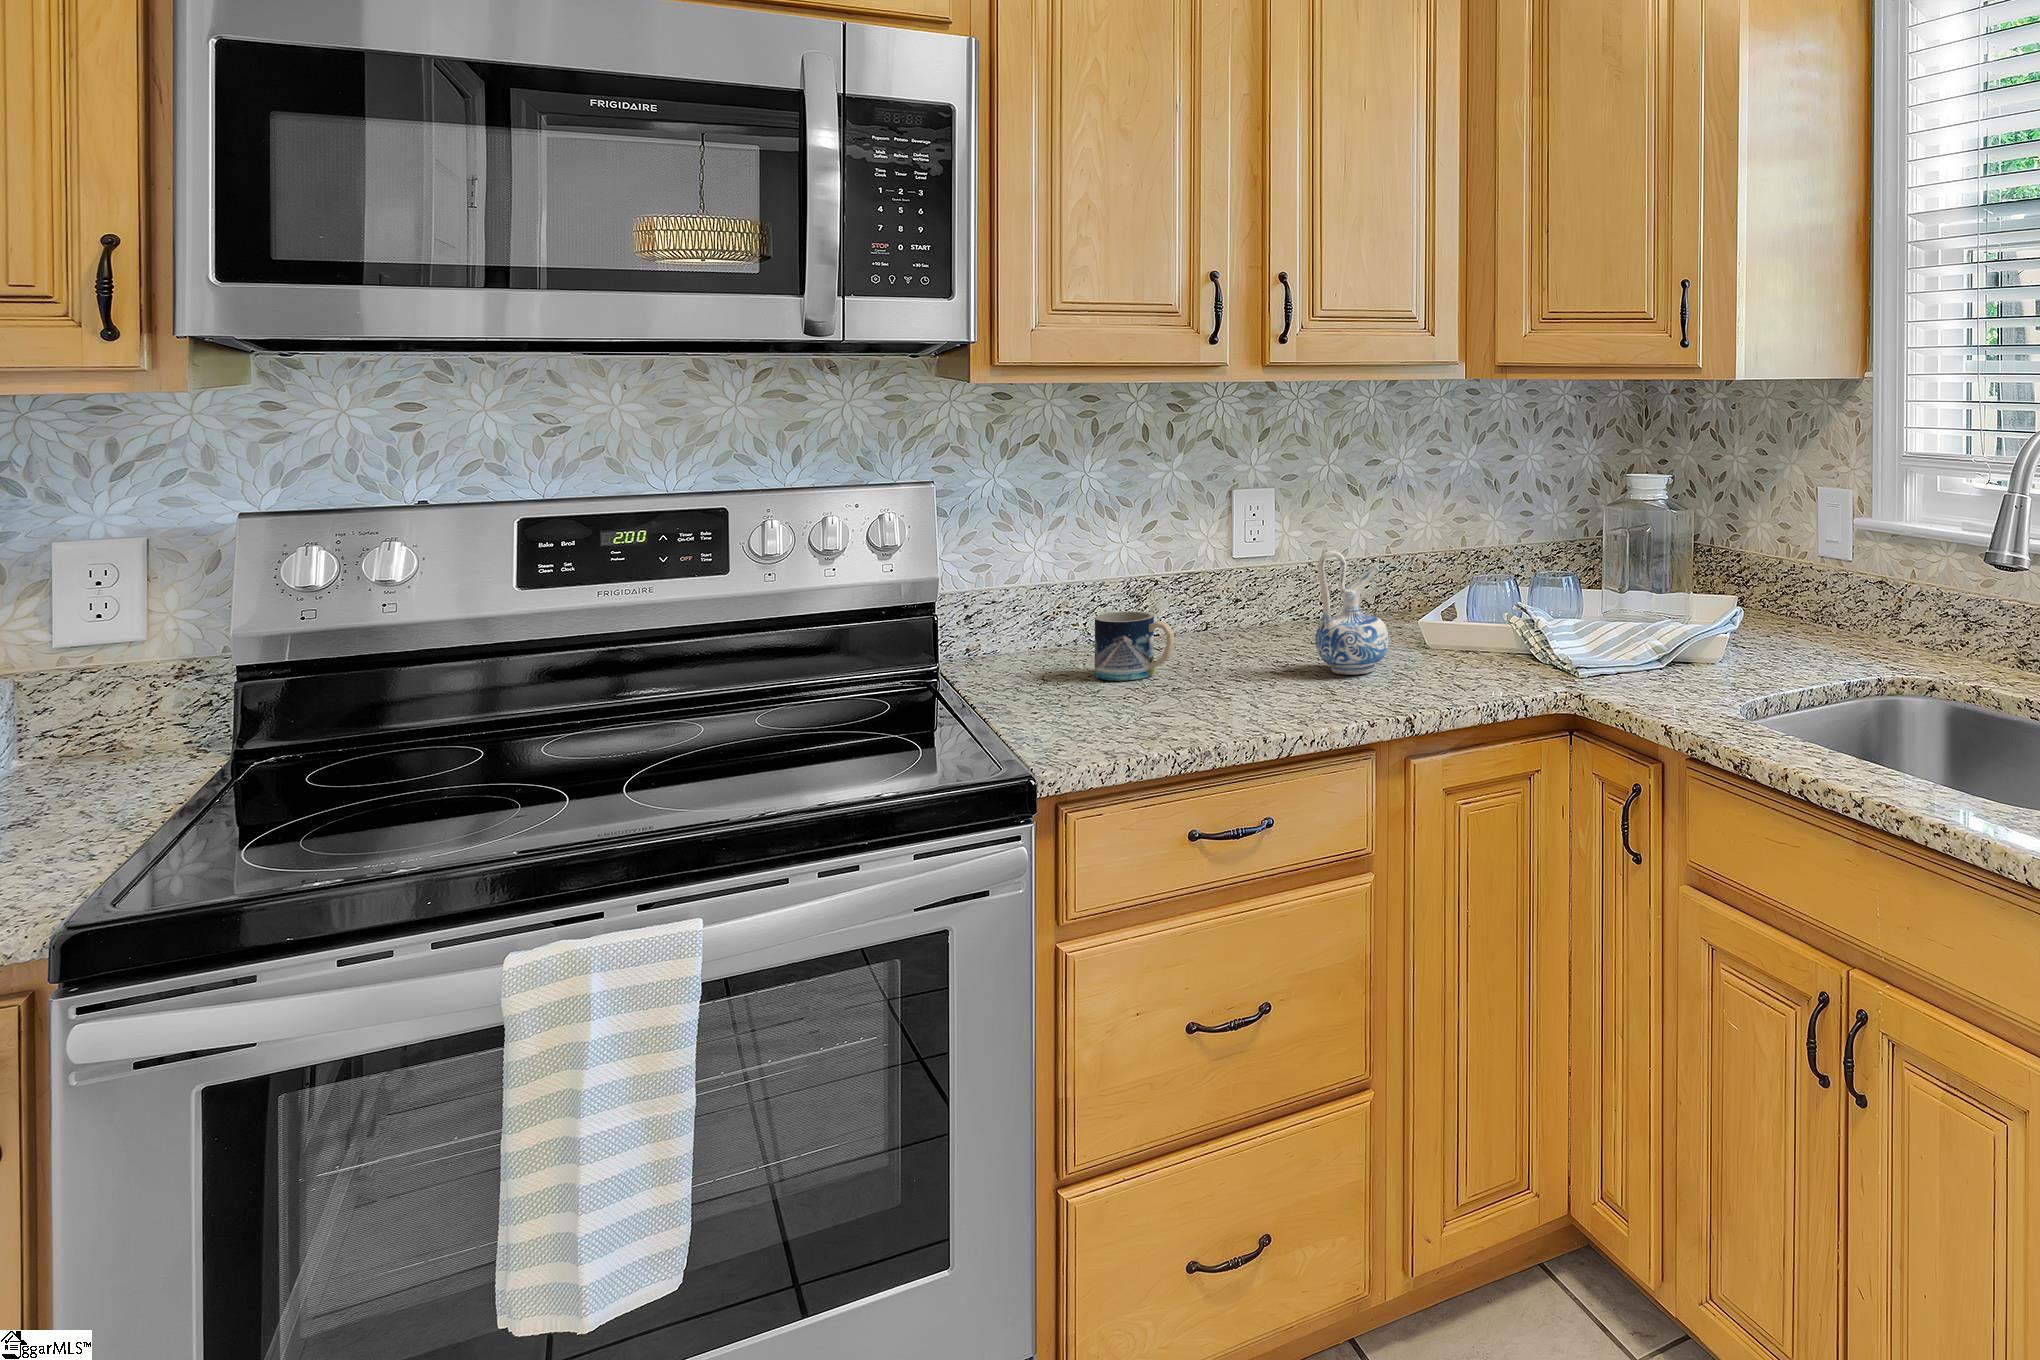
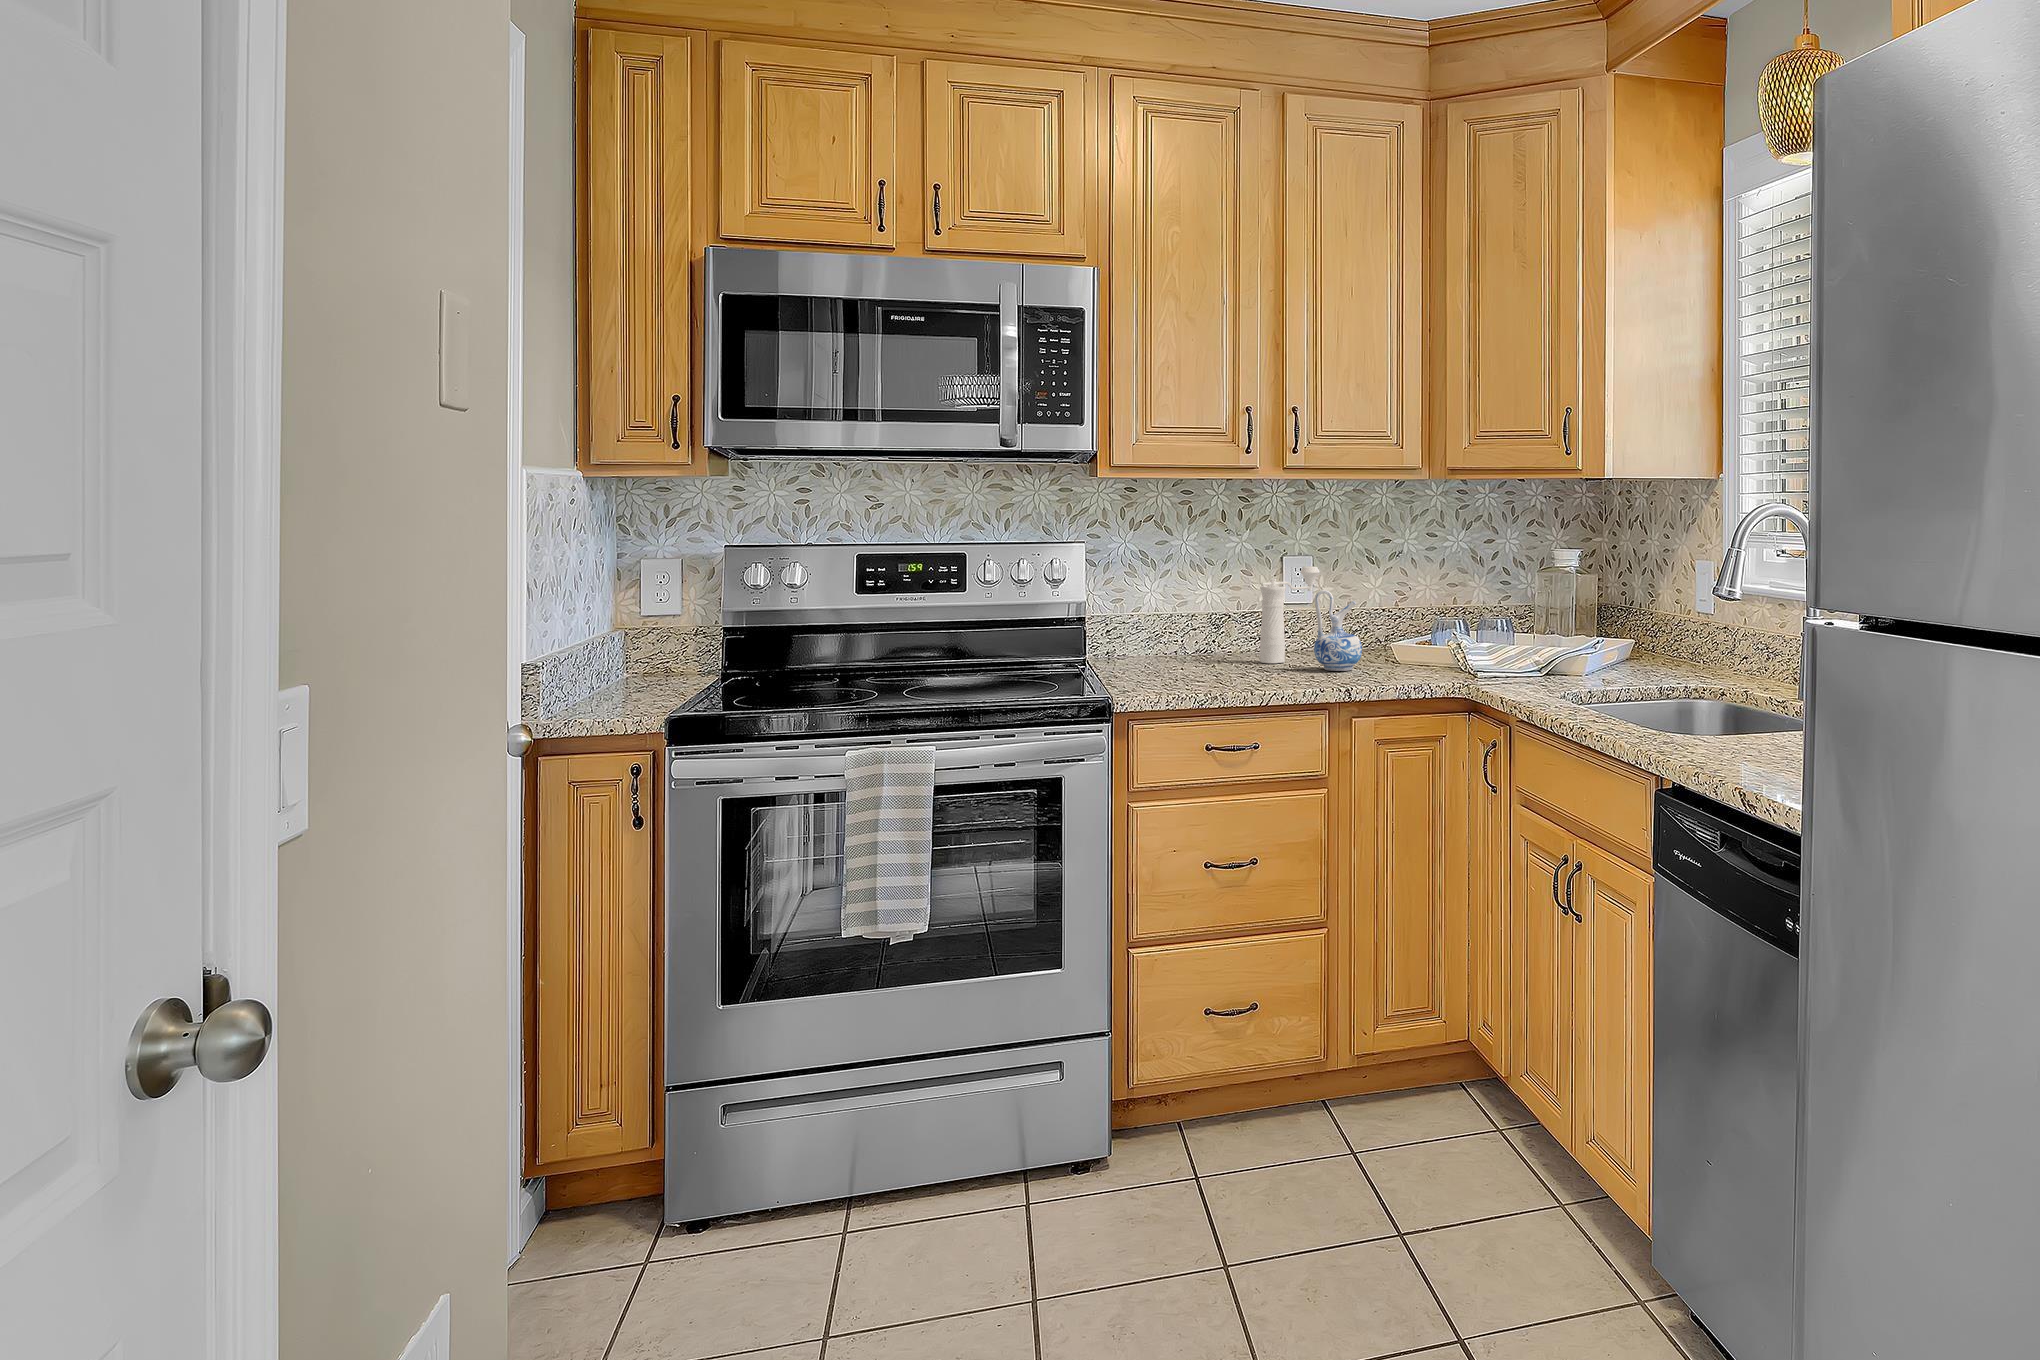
pepper mill: none [1214,506,1296,659] -> present [1260,566,1320,663]
mug: present [1095,611,1174,681] -> none [1178,628,1226,669]

